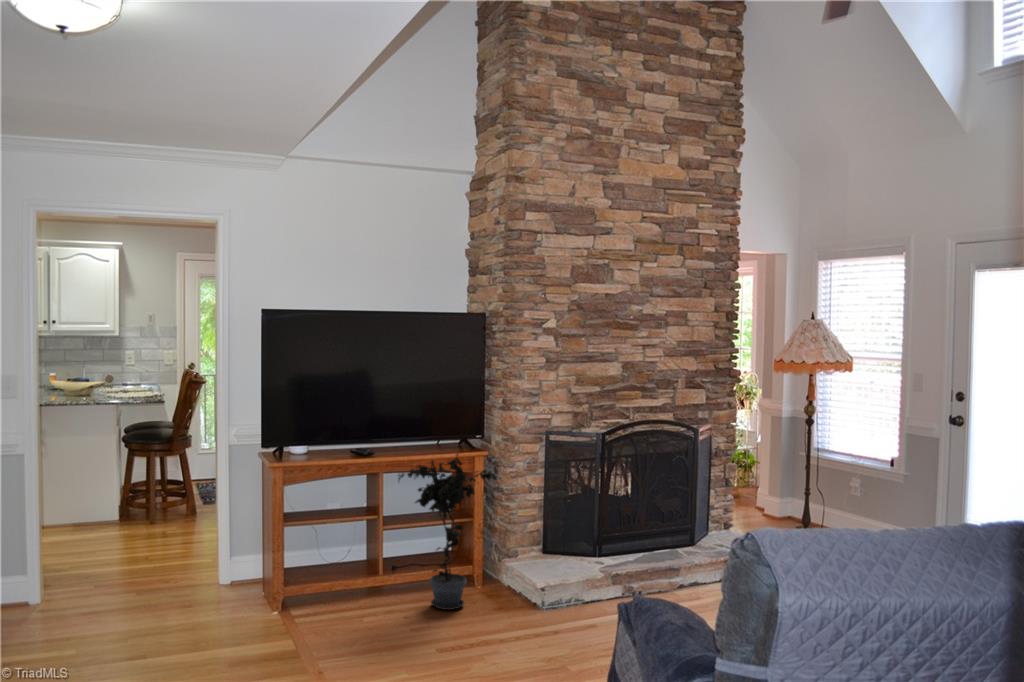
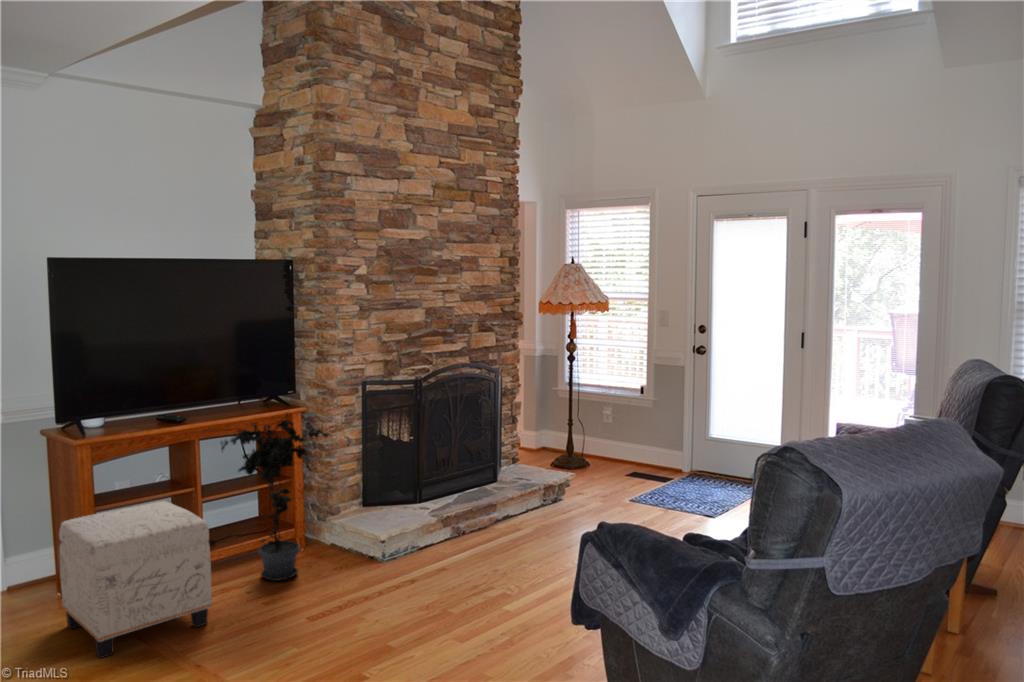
ottoman: none [264,521,369,642] -> present [59,501,212,658]

